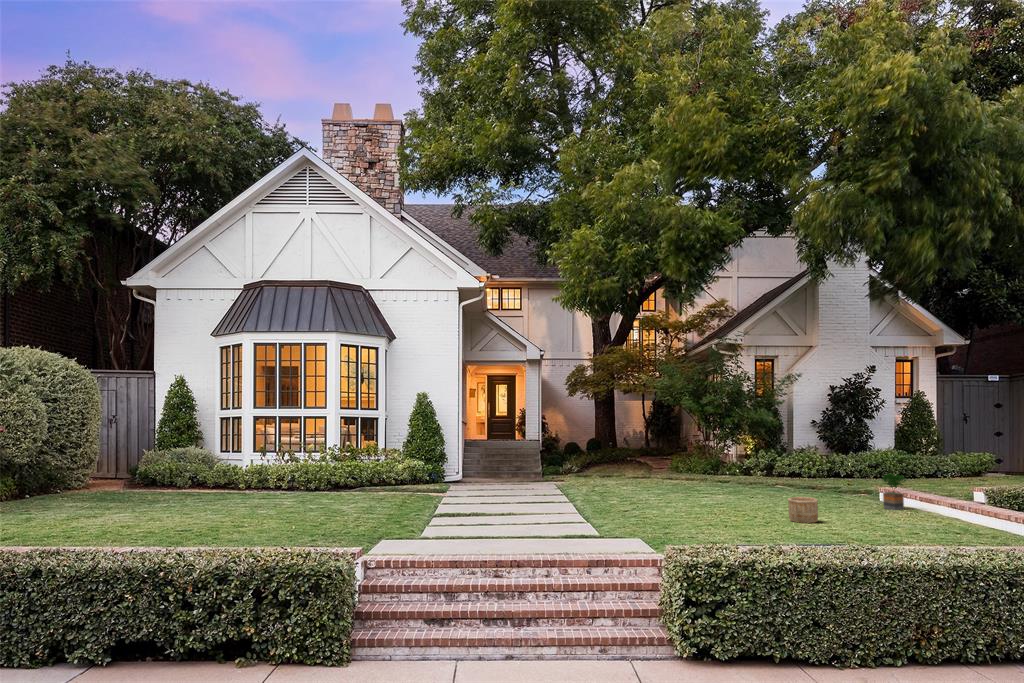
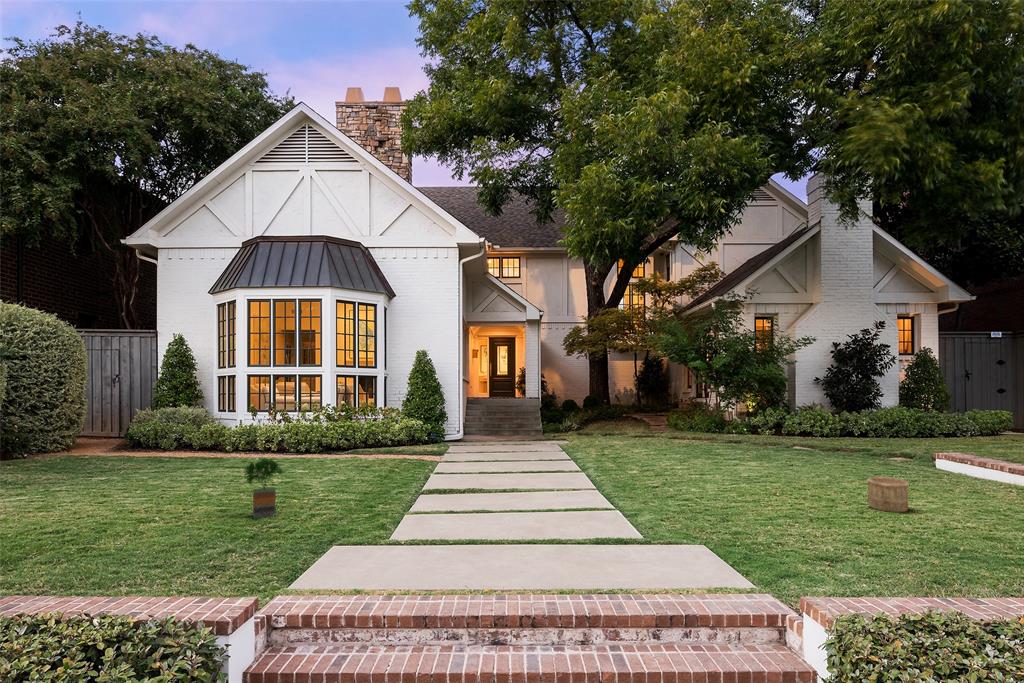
potted tree: present [883,473,906,510] -> present [244,459,285,518]

